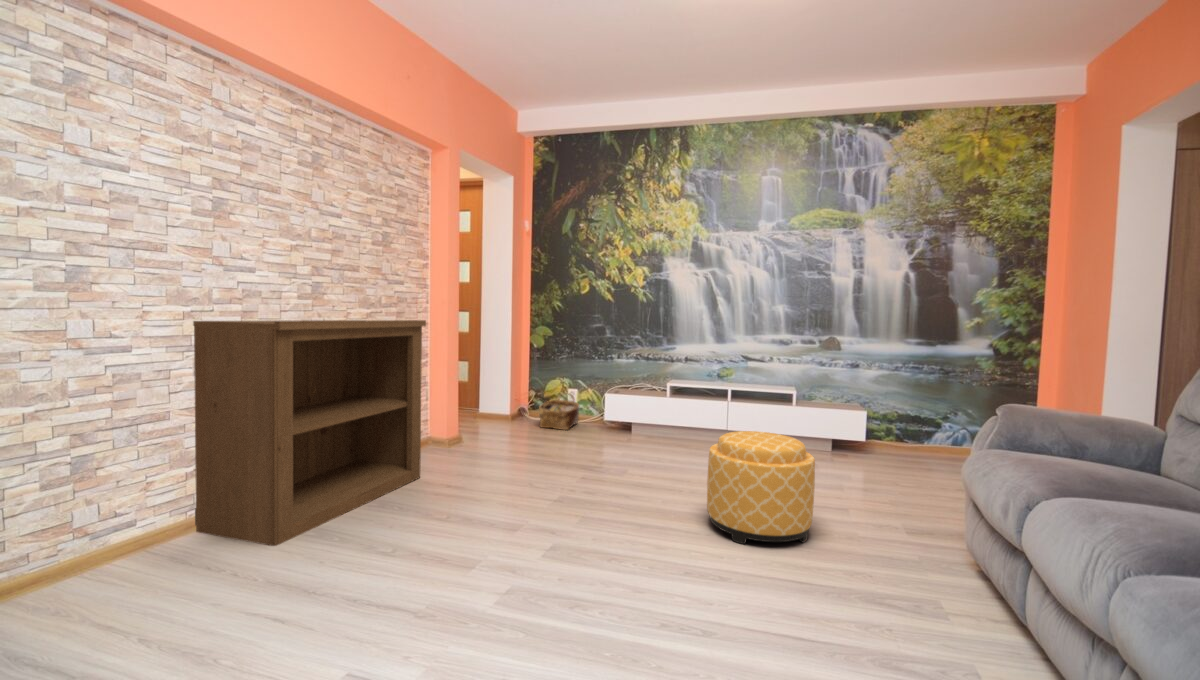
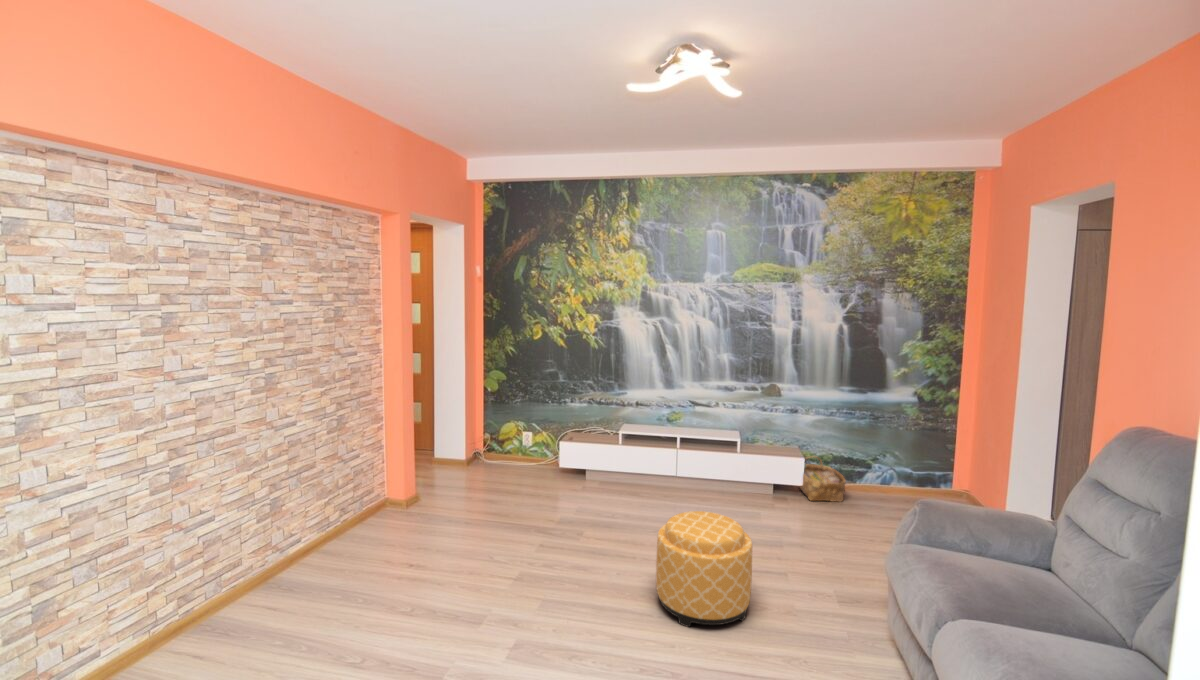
bookshelf: present [193,320,426,546] -> none [147,401,382,663]
woven basket: present [539,394,579,430] -> present [800,456,846,502]

